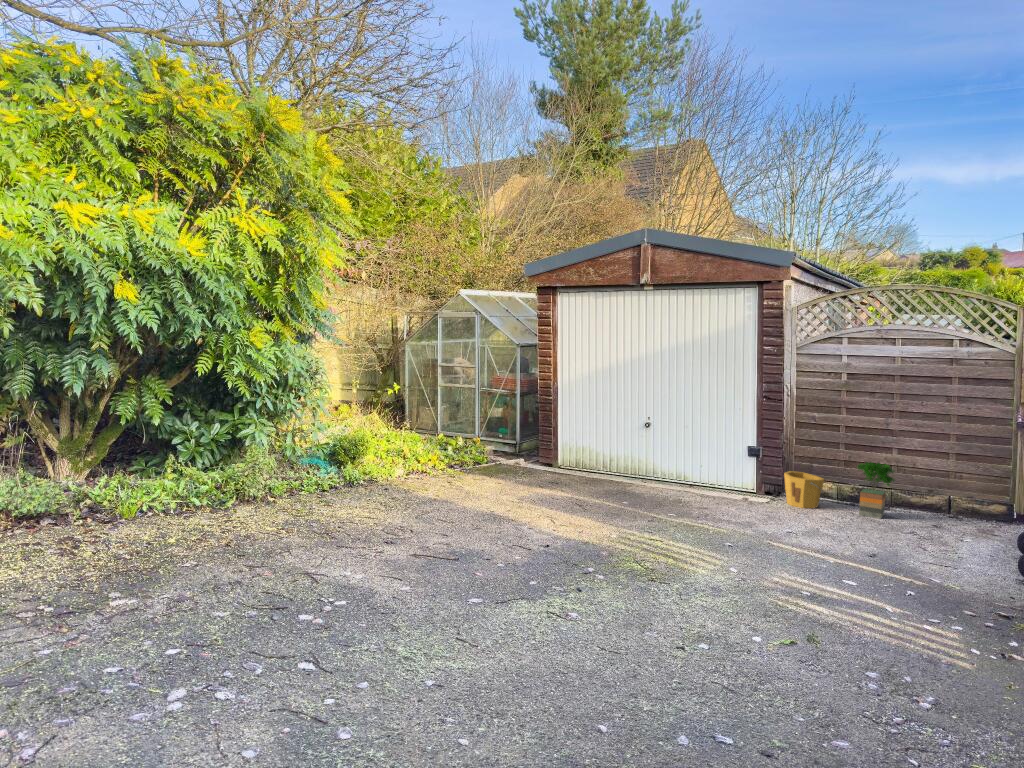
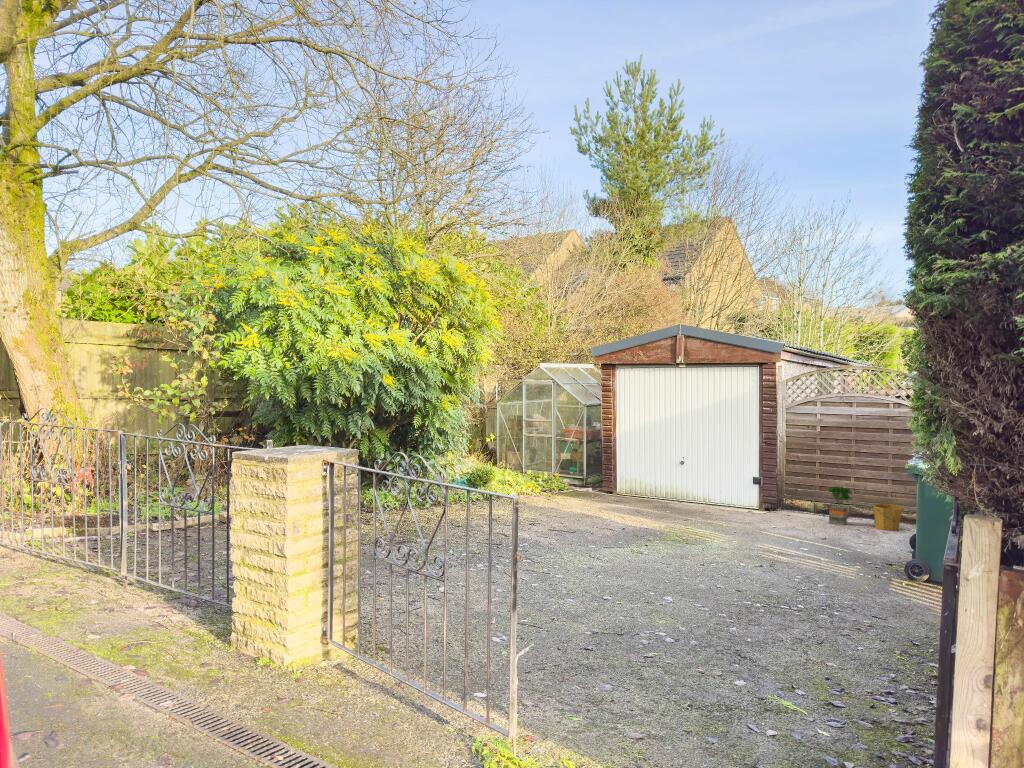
bucket: present [784,471,824,508] -> present [873,503,903,531]

